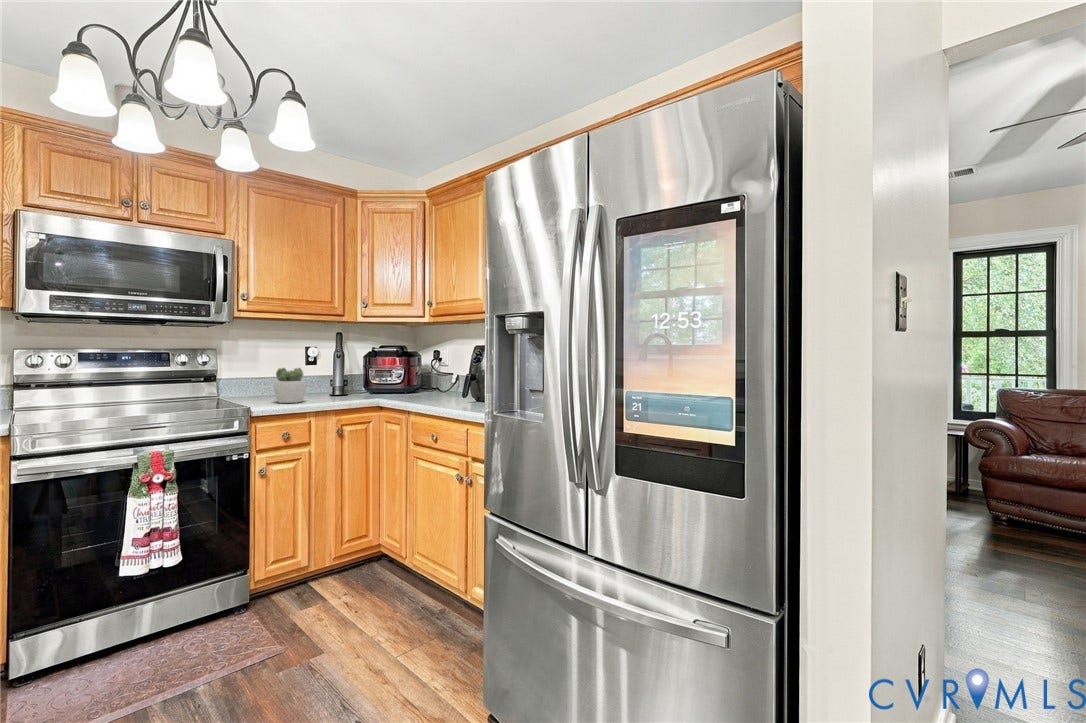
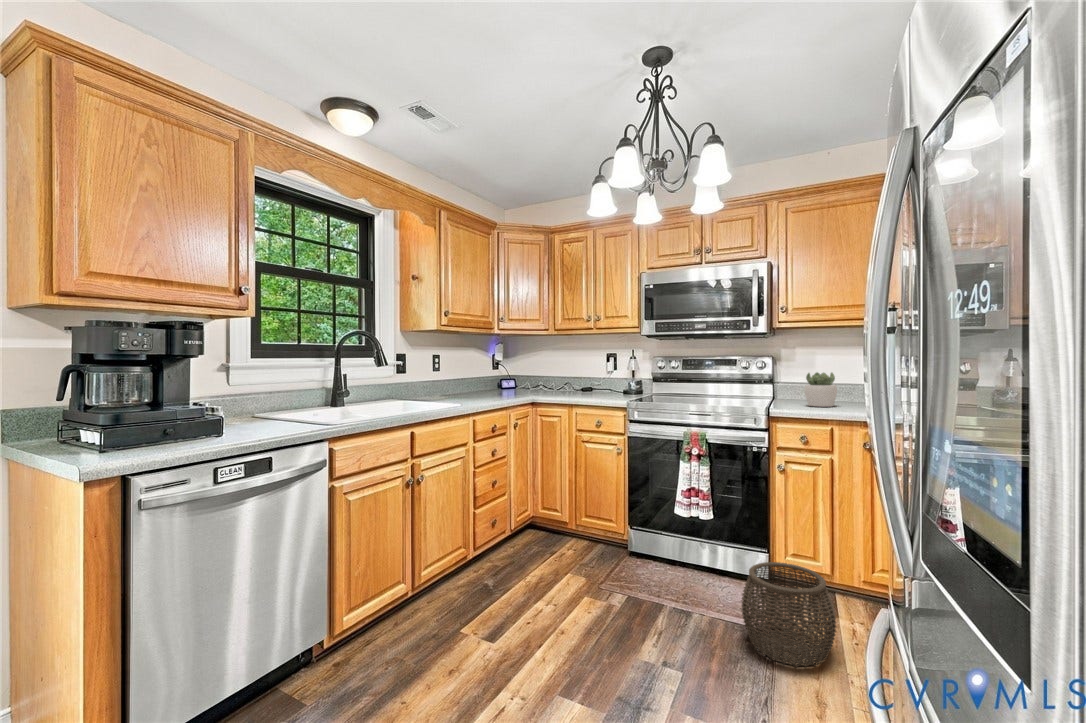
woven basket: none [267,564,362,671] -> present [742,562,836,667]

